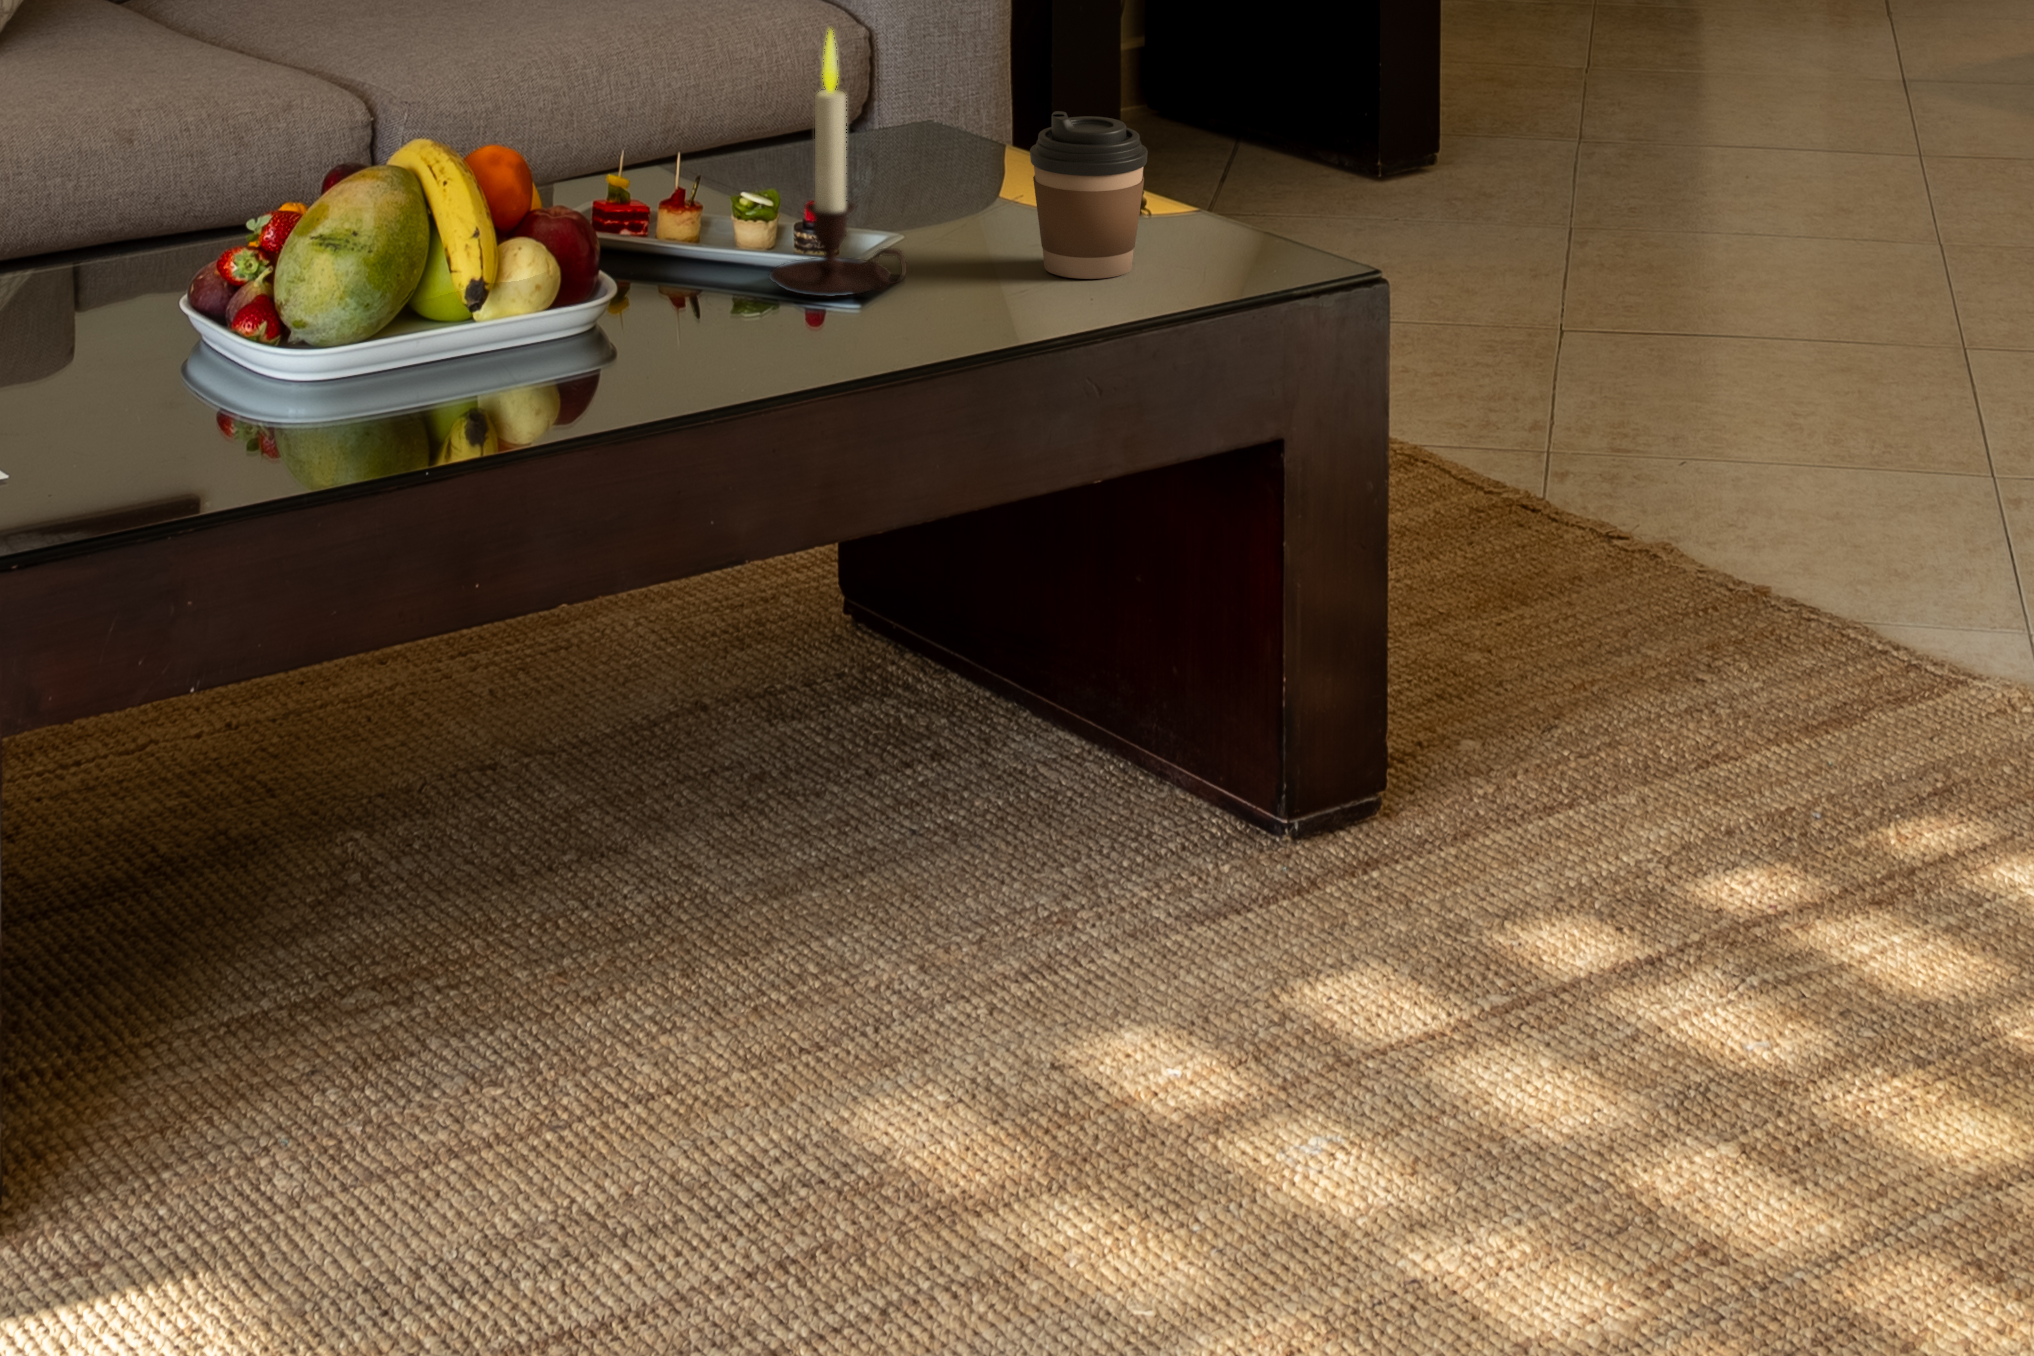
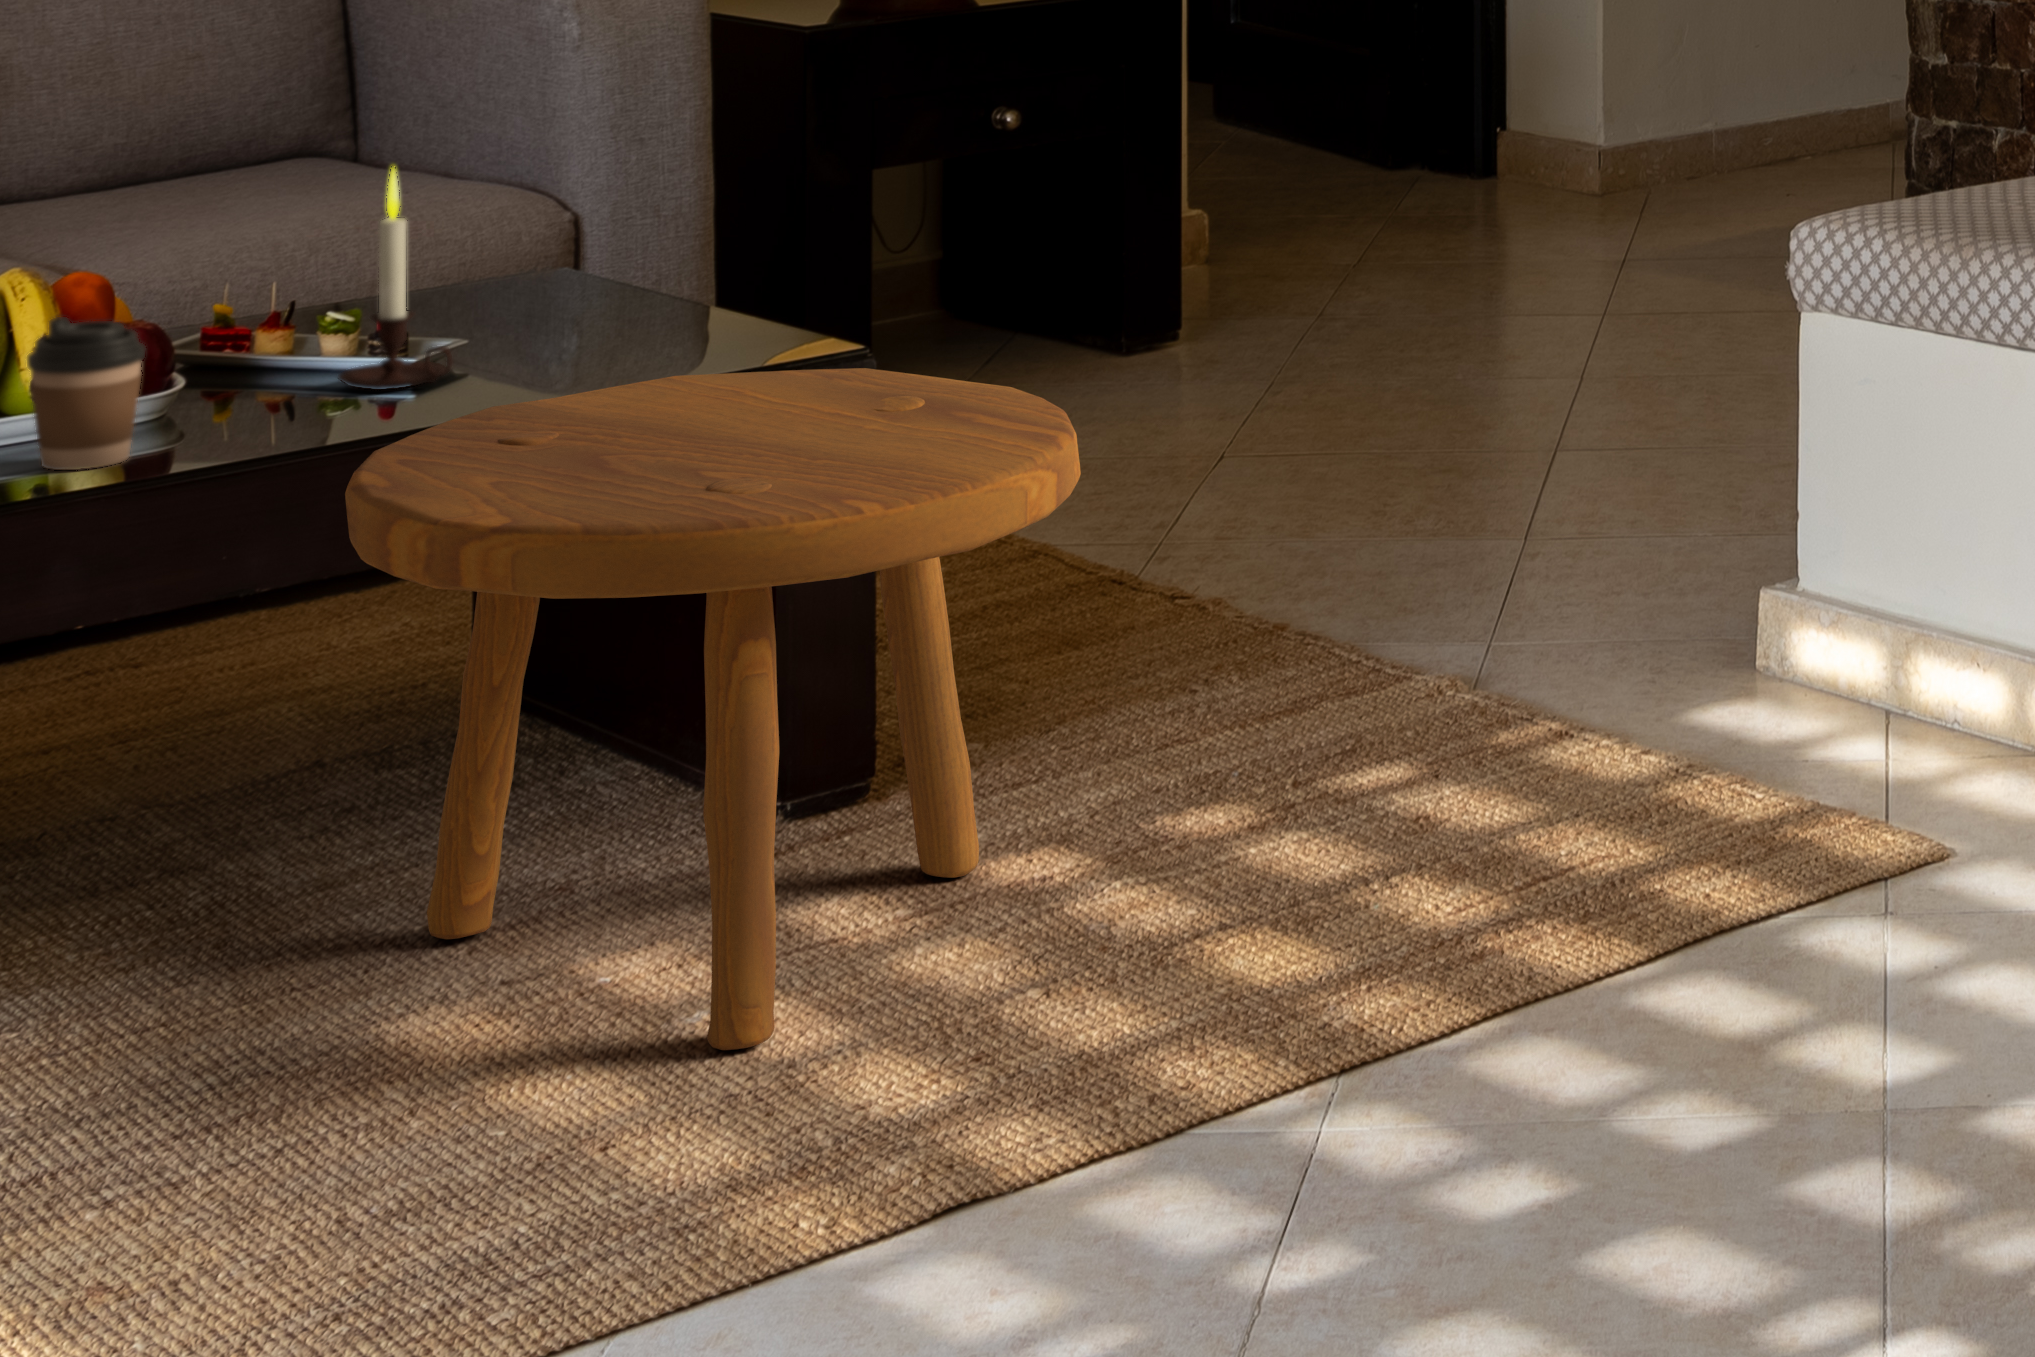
coffee cup: present [1030,111,1148,279] -> present [27,317,145,470]
footstool: none [859,300,1734,1187] -> present [345,368,1081,1050]

